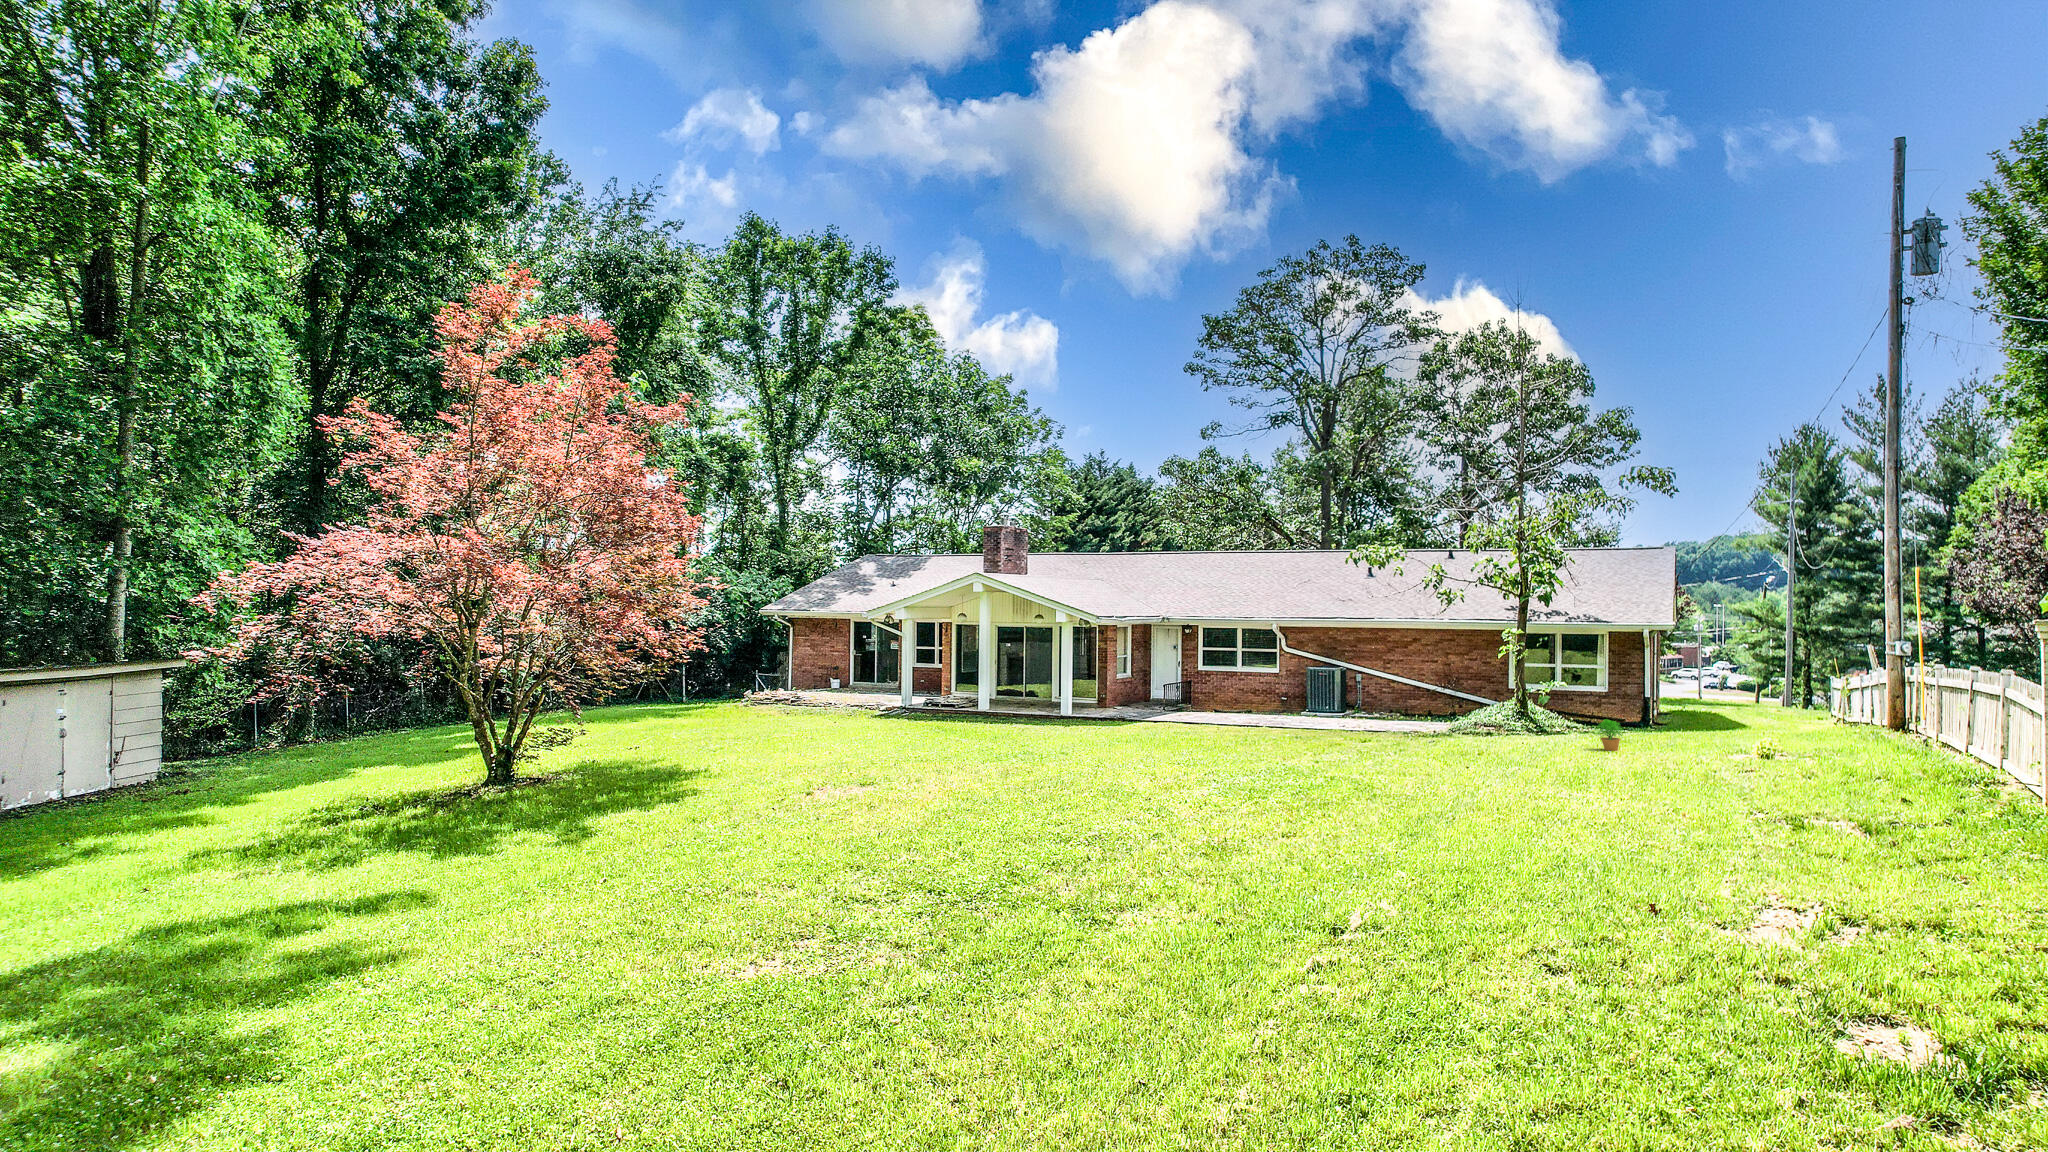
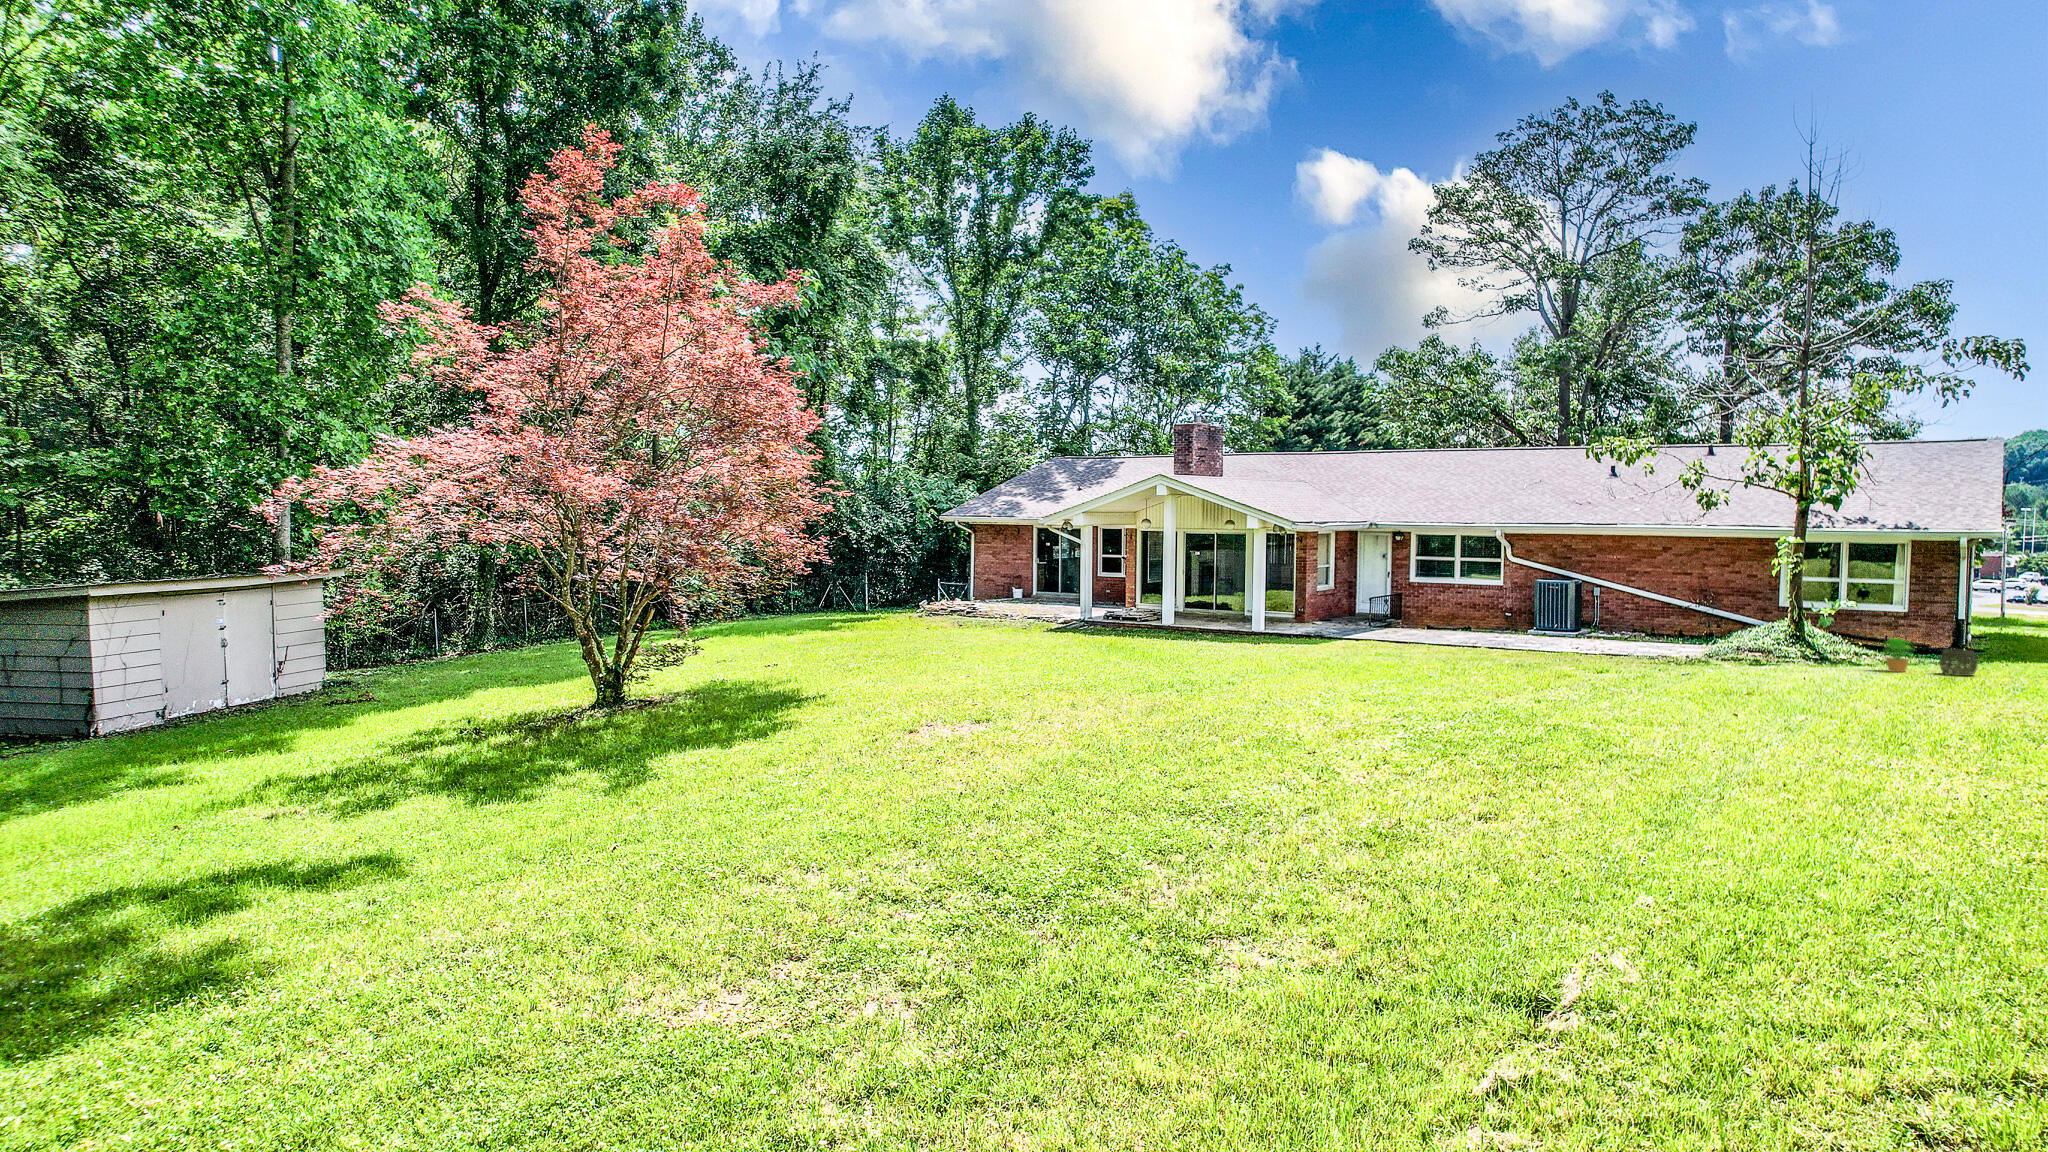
woven basket: none [1643,729,1674,753] -> present [1939,649,1978,676]

